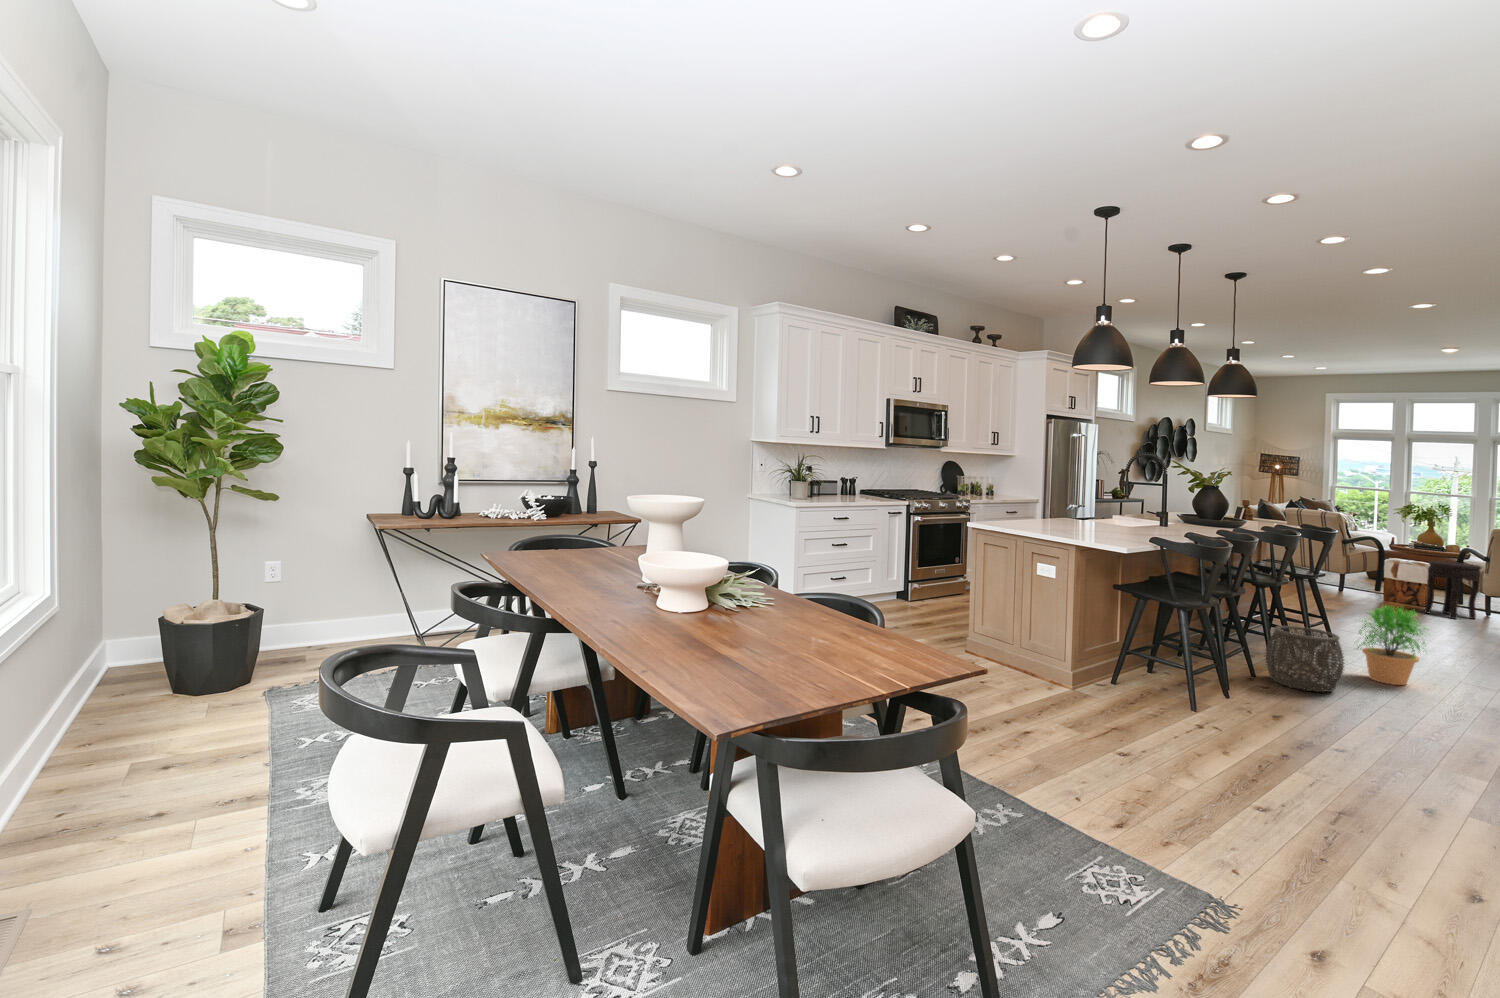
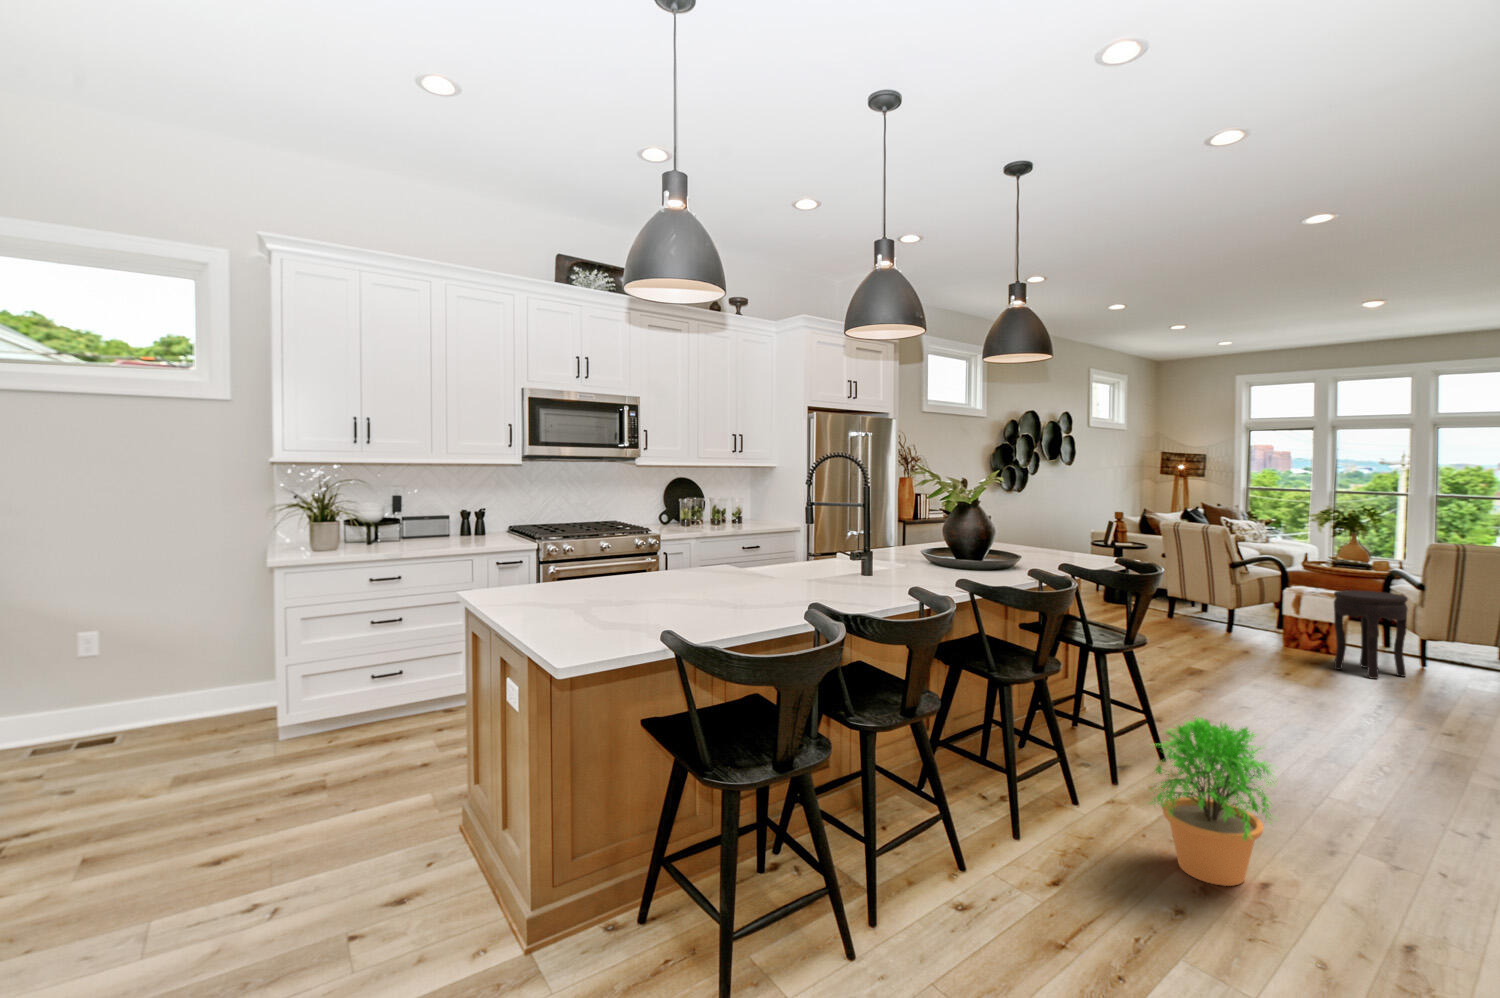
woven basket: present [1265,626,1344,692] -> none [955,774,1097,938]

